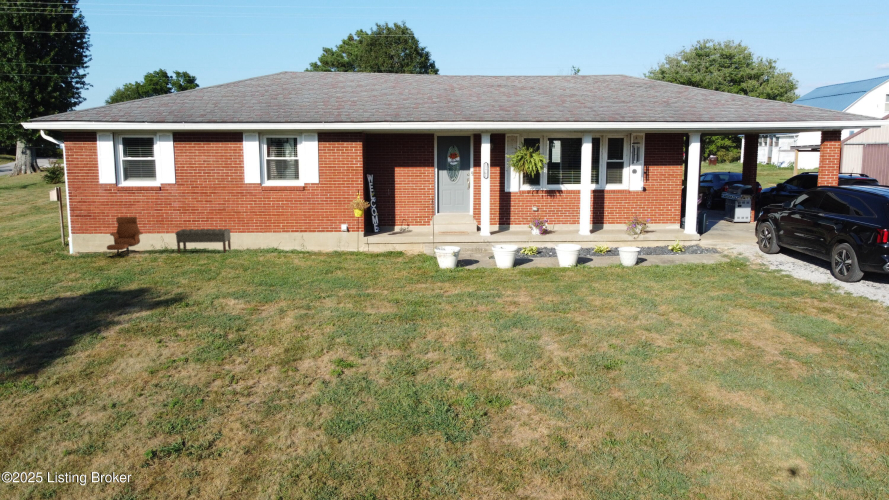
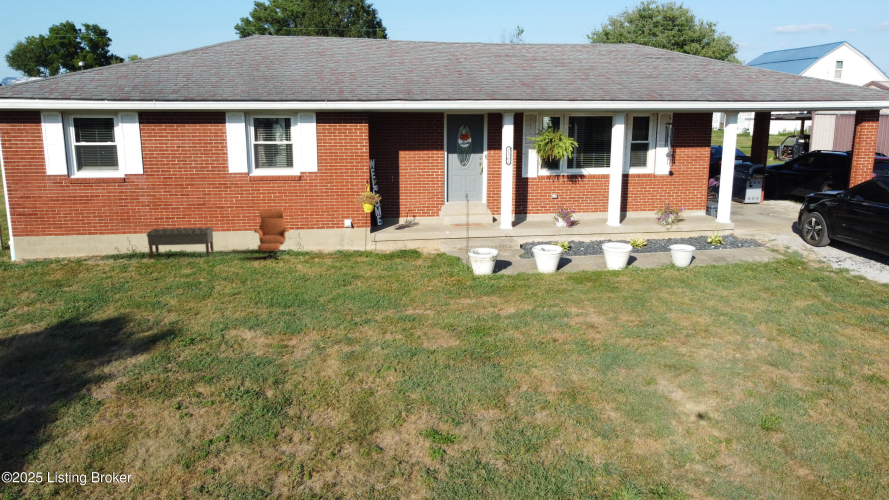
lounge chair: present [107,217,143,258] -> present [254,210,290,261]

